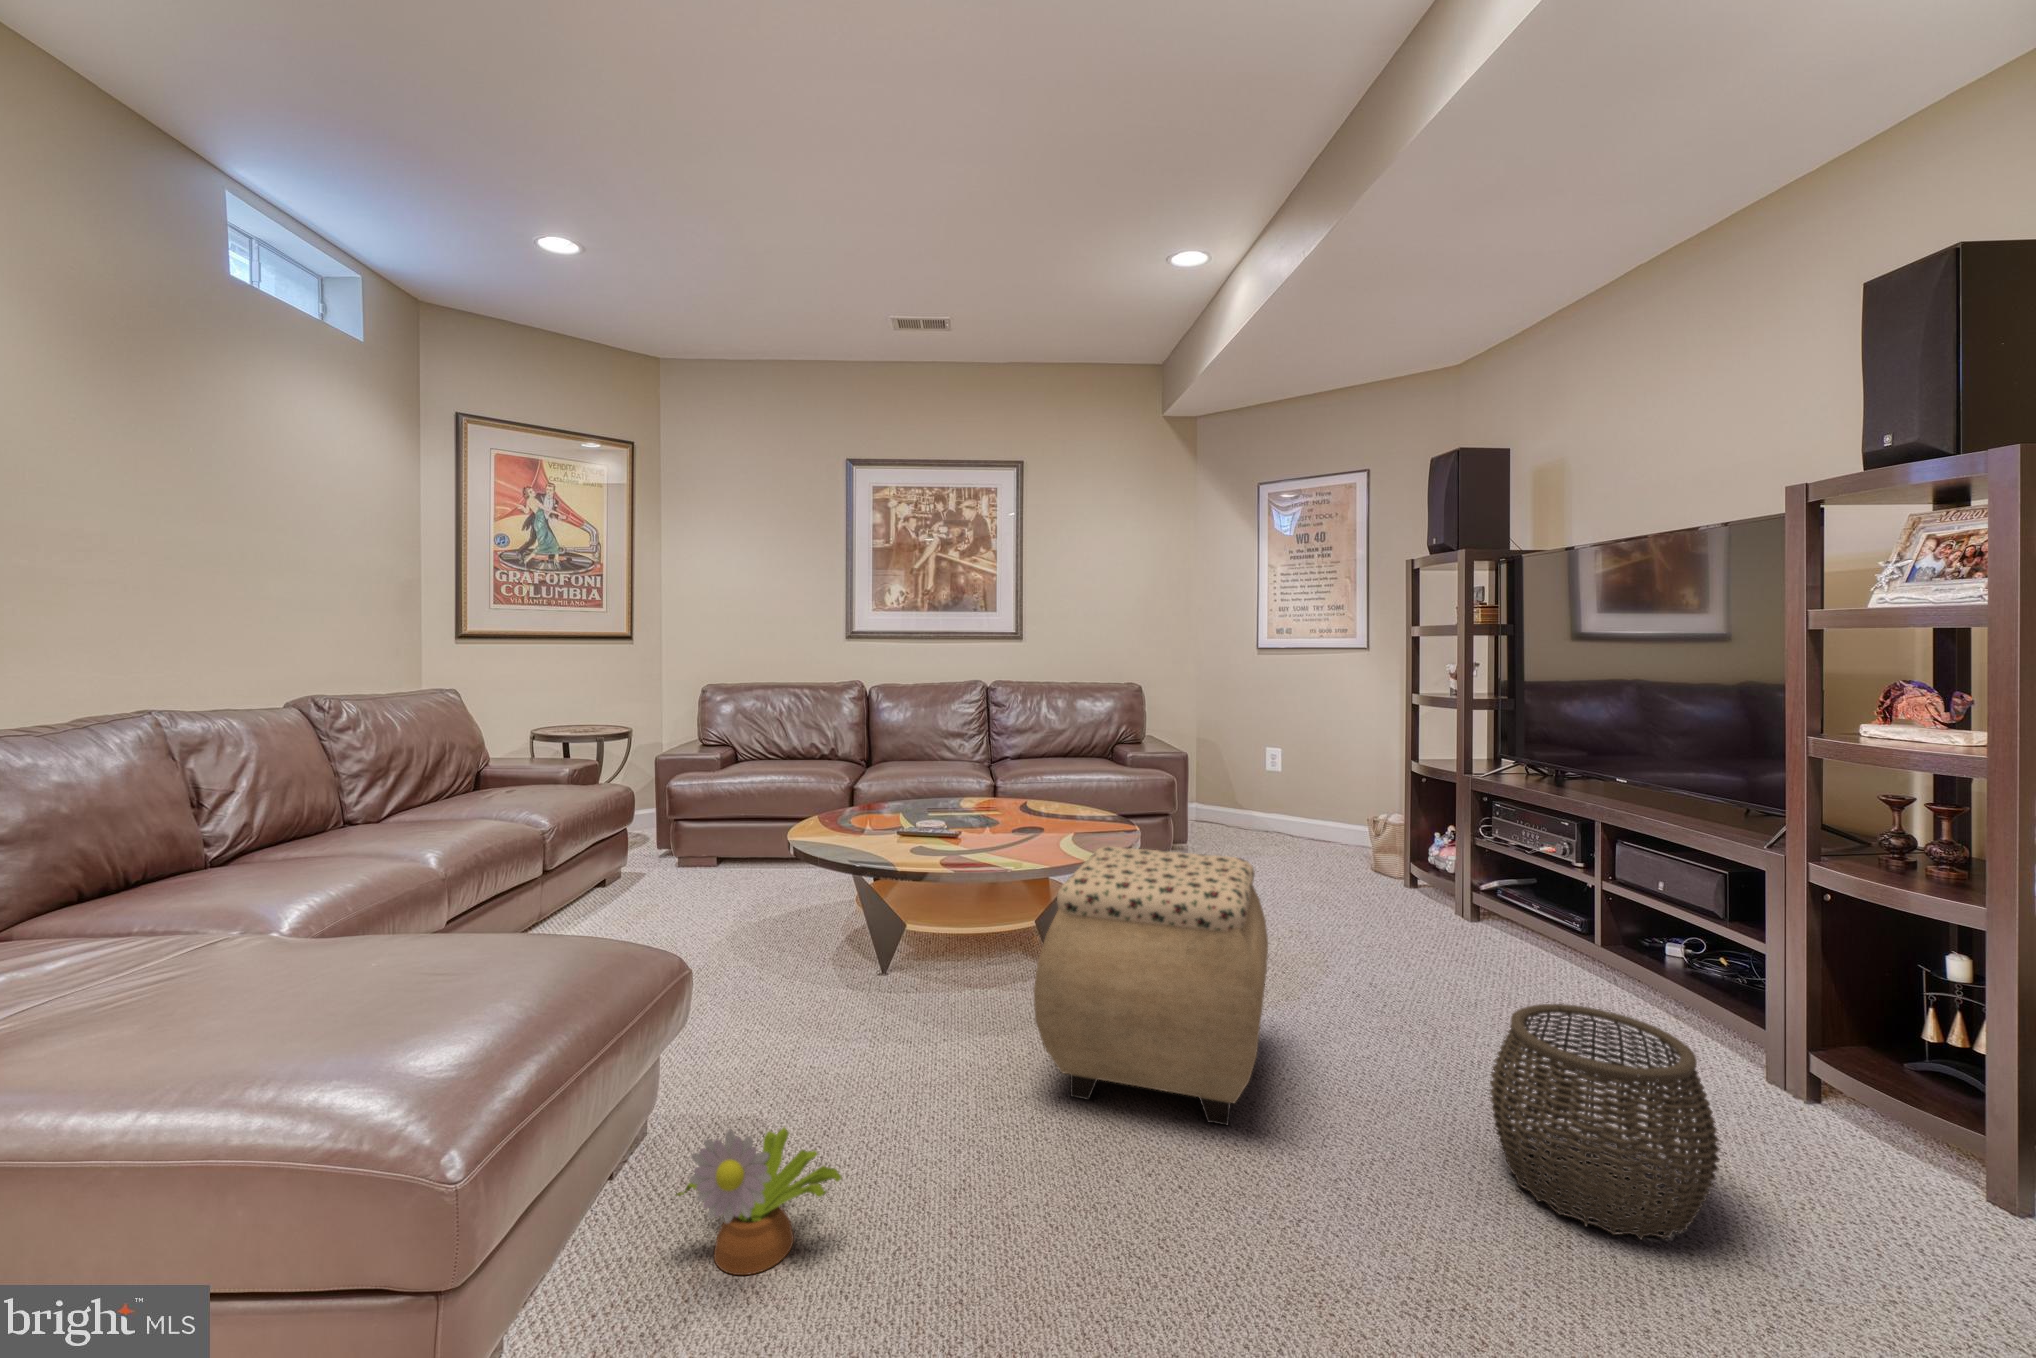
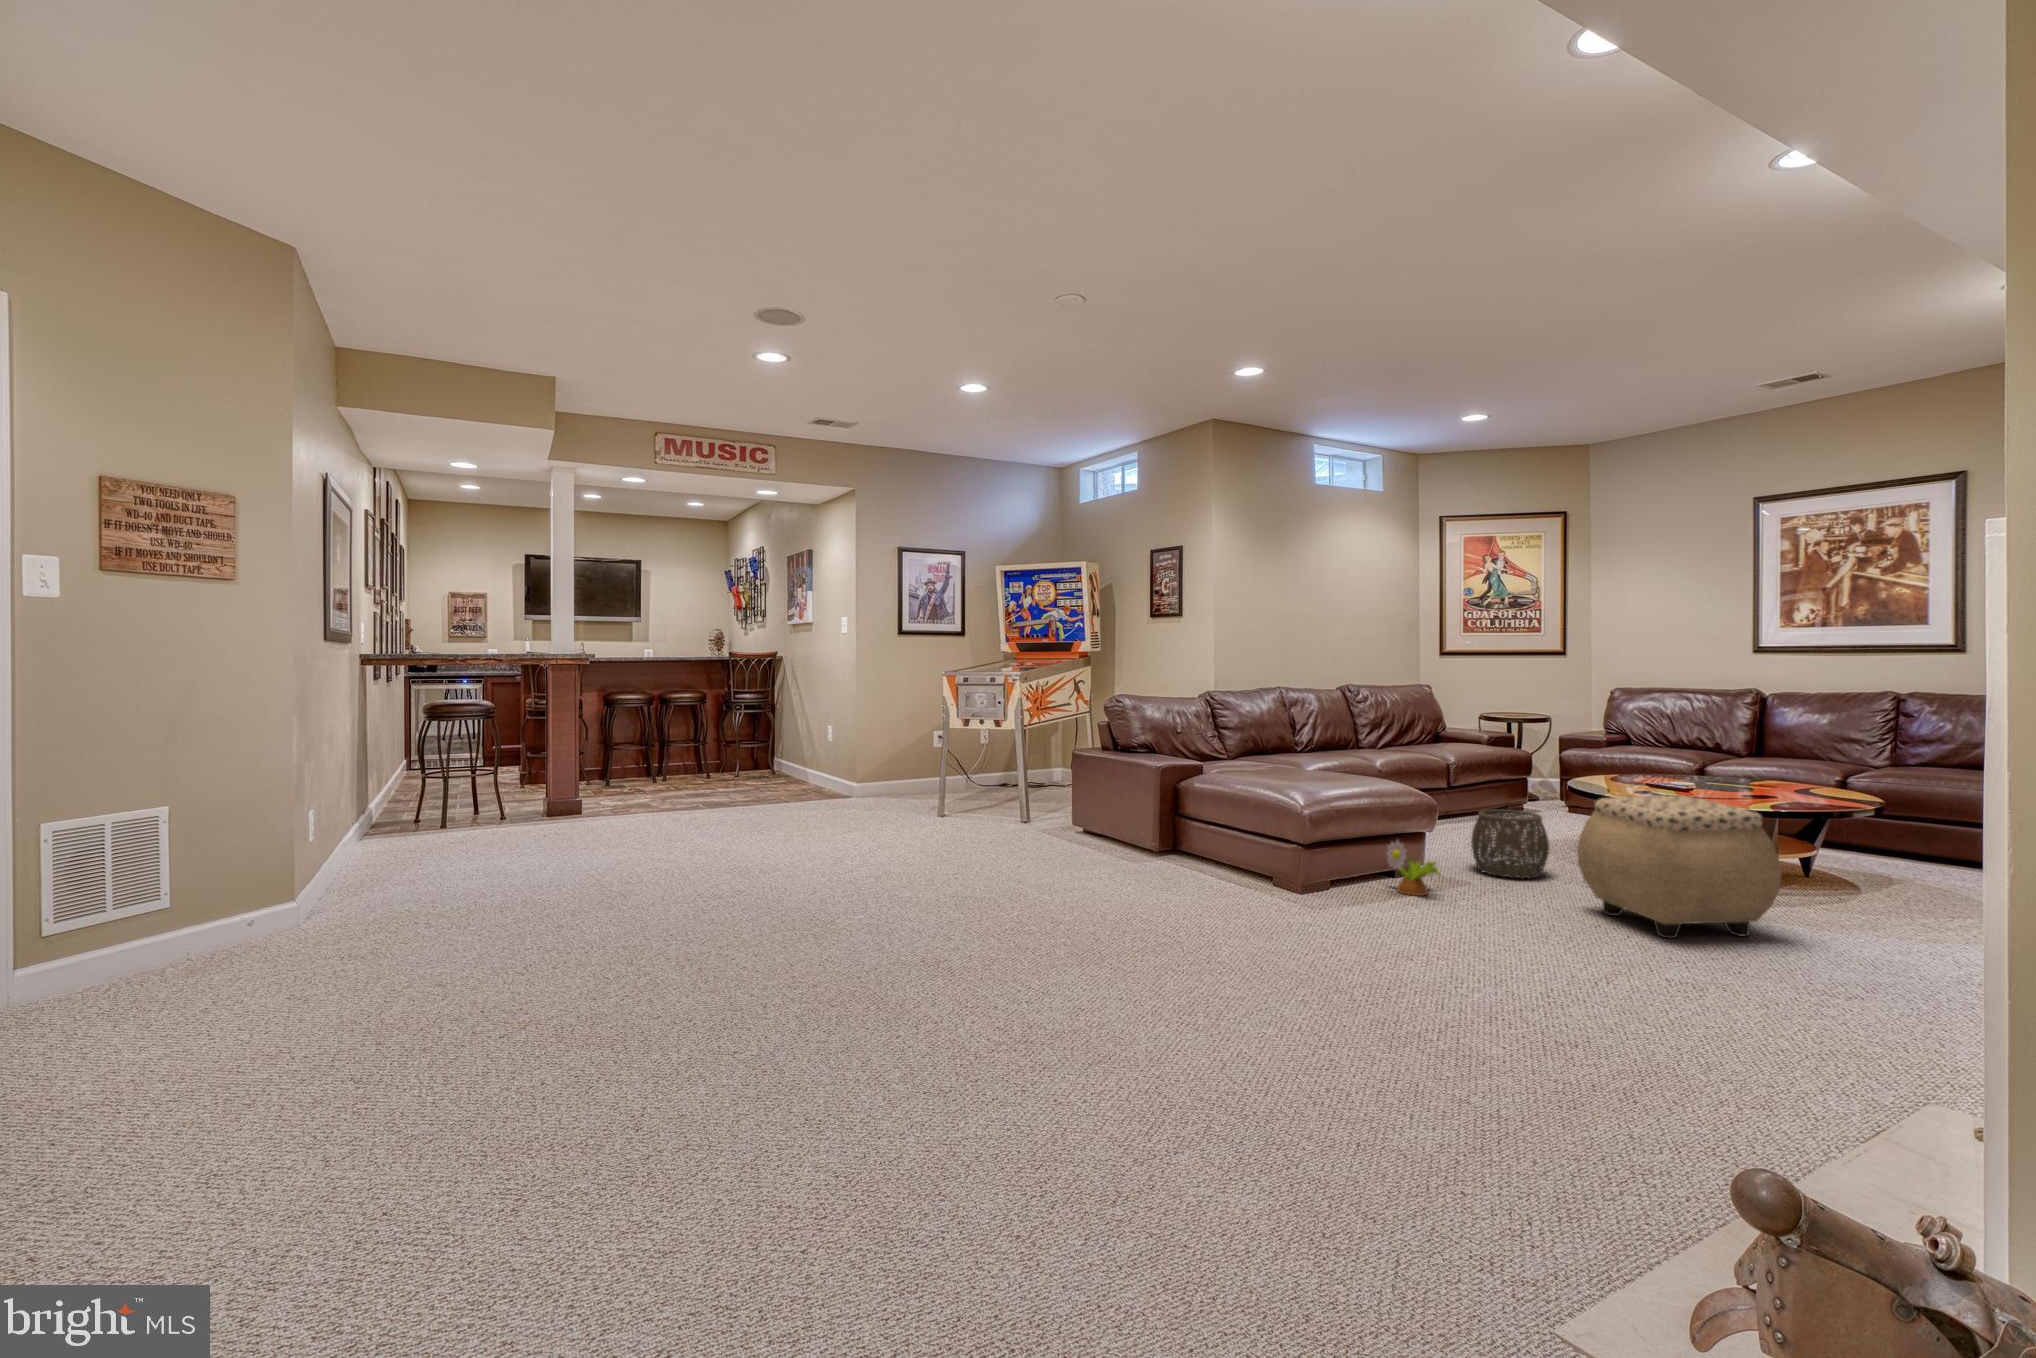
woven basket: present [1490,1004,1720,1239] -> present [1471,809,1549,879]

